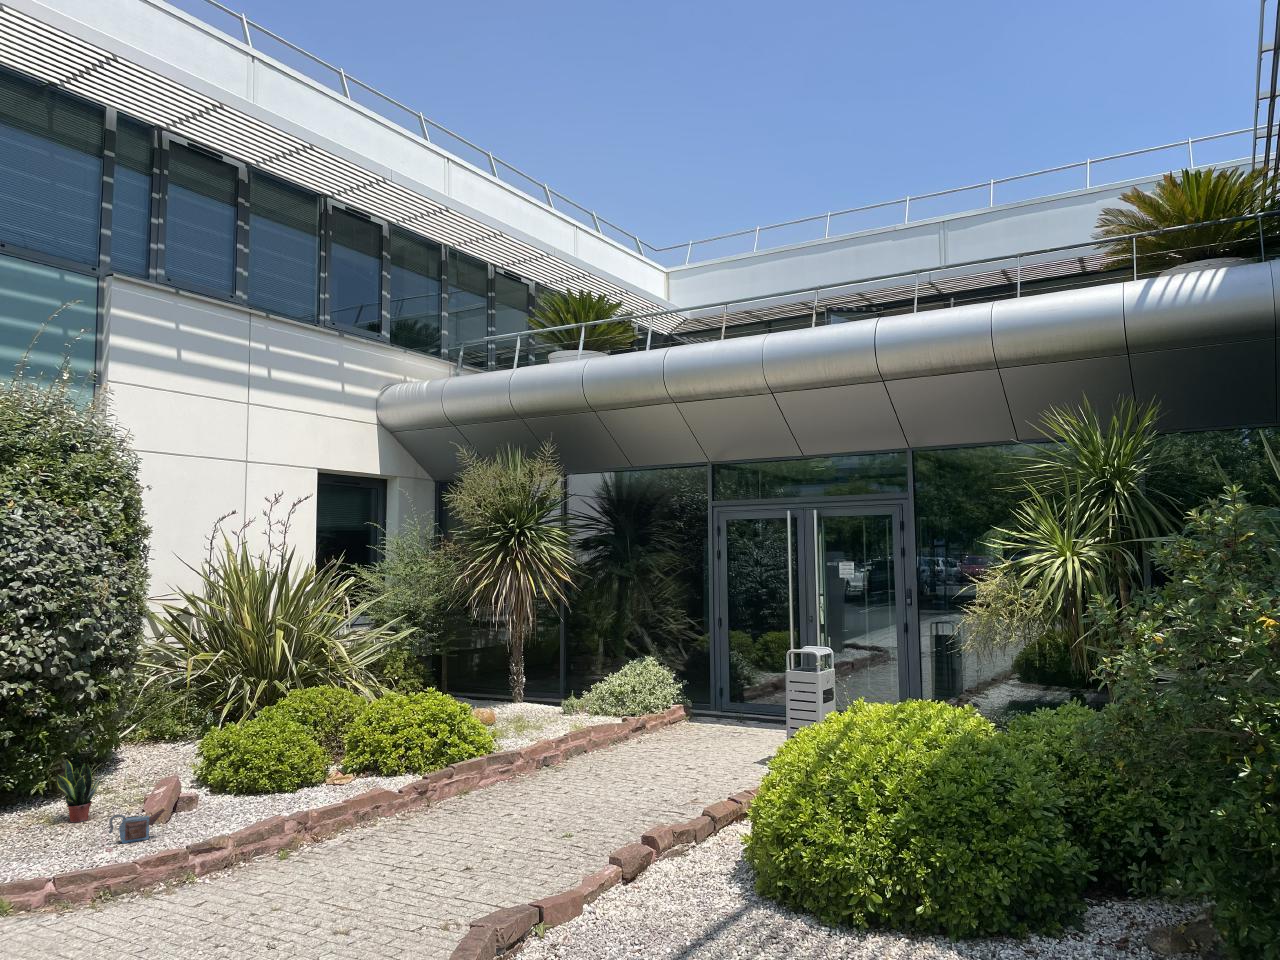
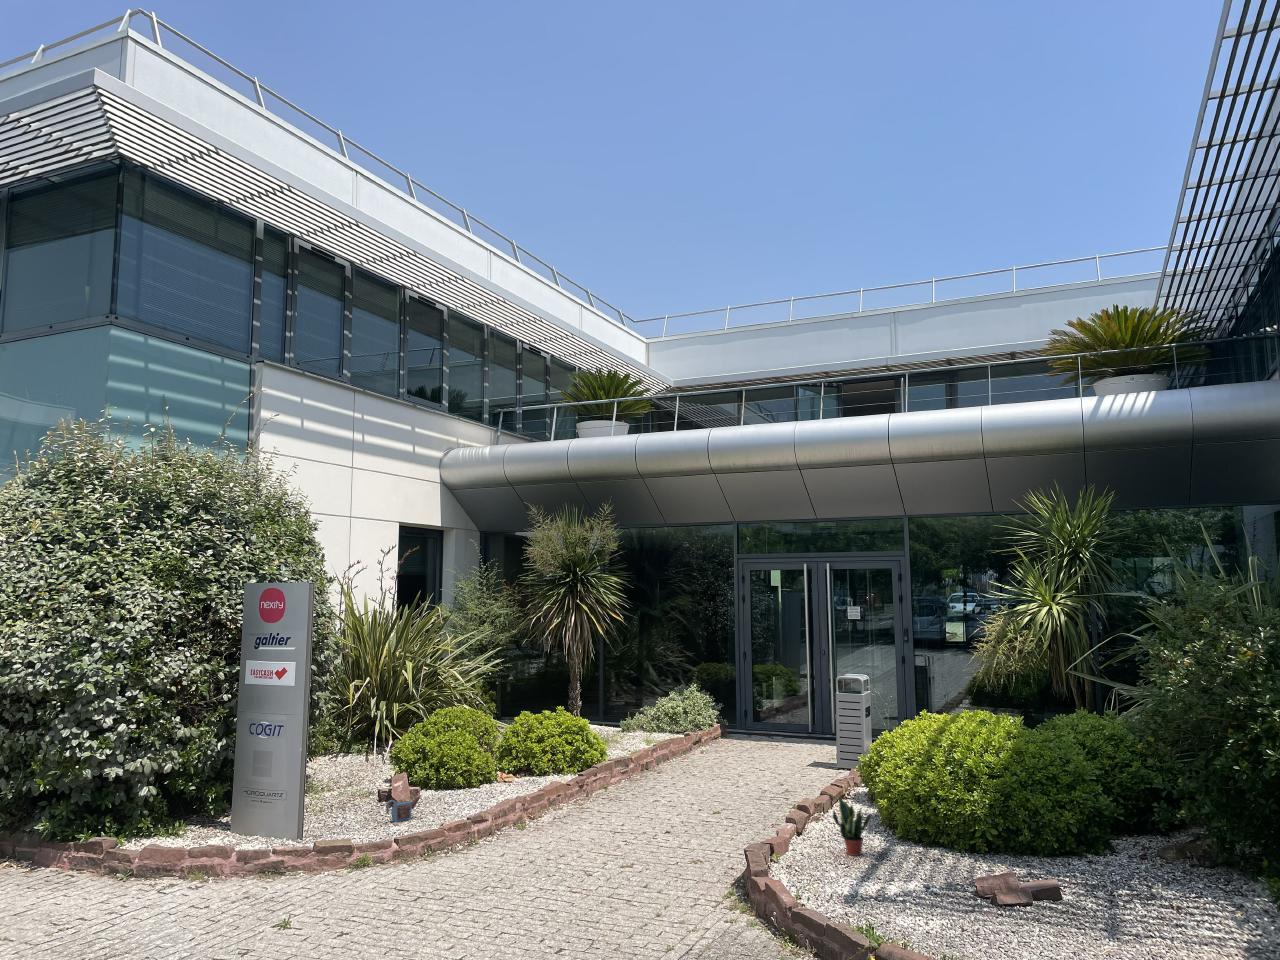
potted plant: present [57,759,104,822] -> present [833,797,871,856]

